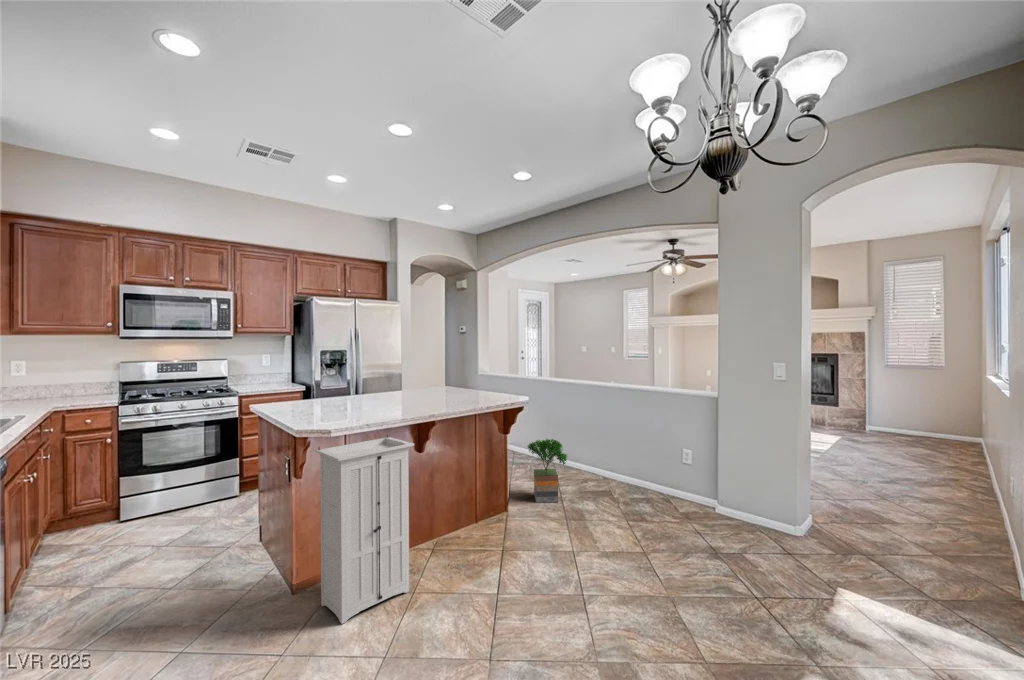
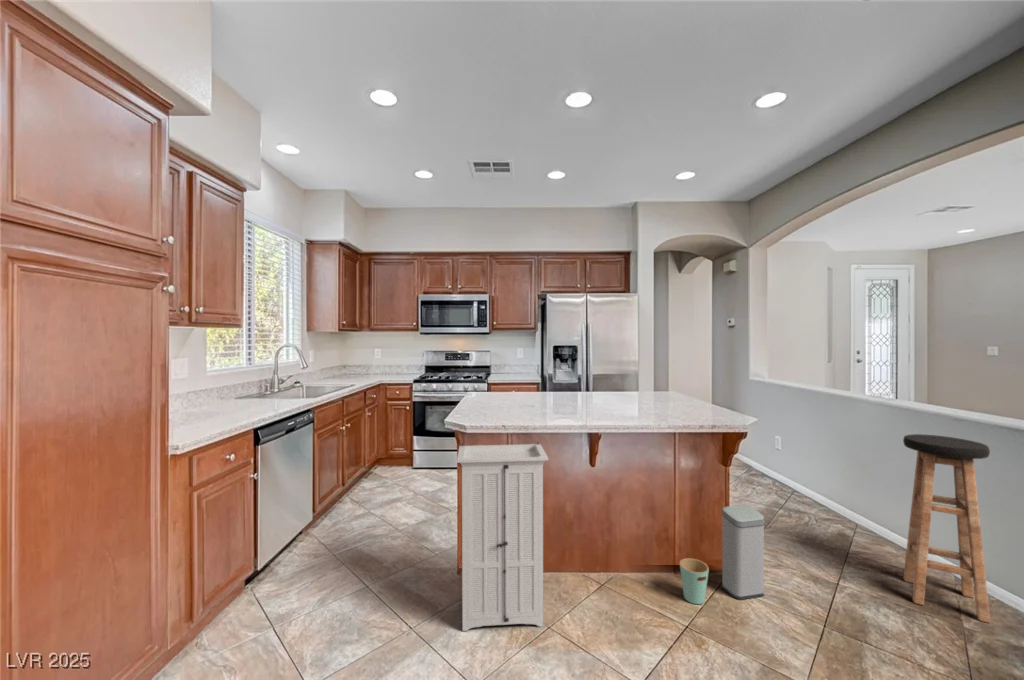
bar stool: none [591,398,629,498] -> present [903,434,990,623]
potted tree: present [528,439,567,503] -> none [772,478,846,581]
trash can: none [488,460,534,538] -> present [680,505,765,604]

